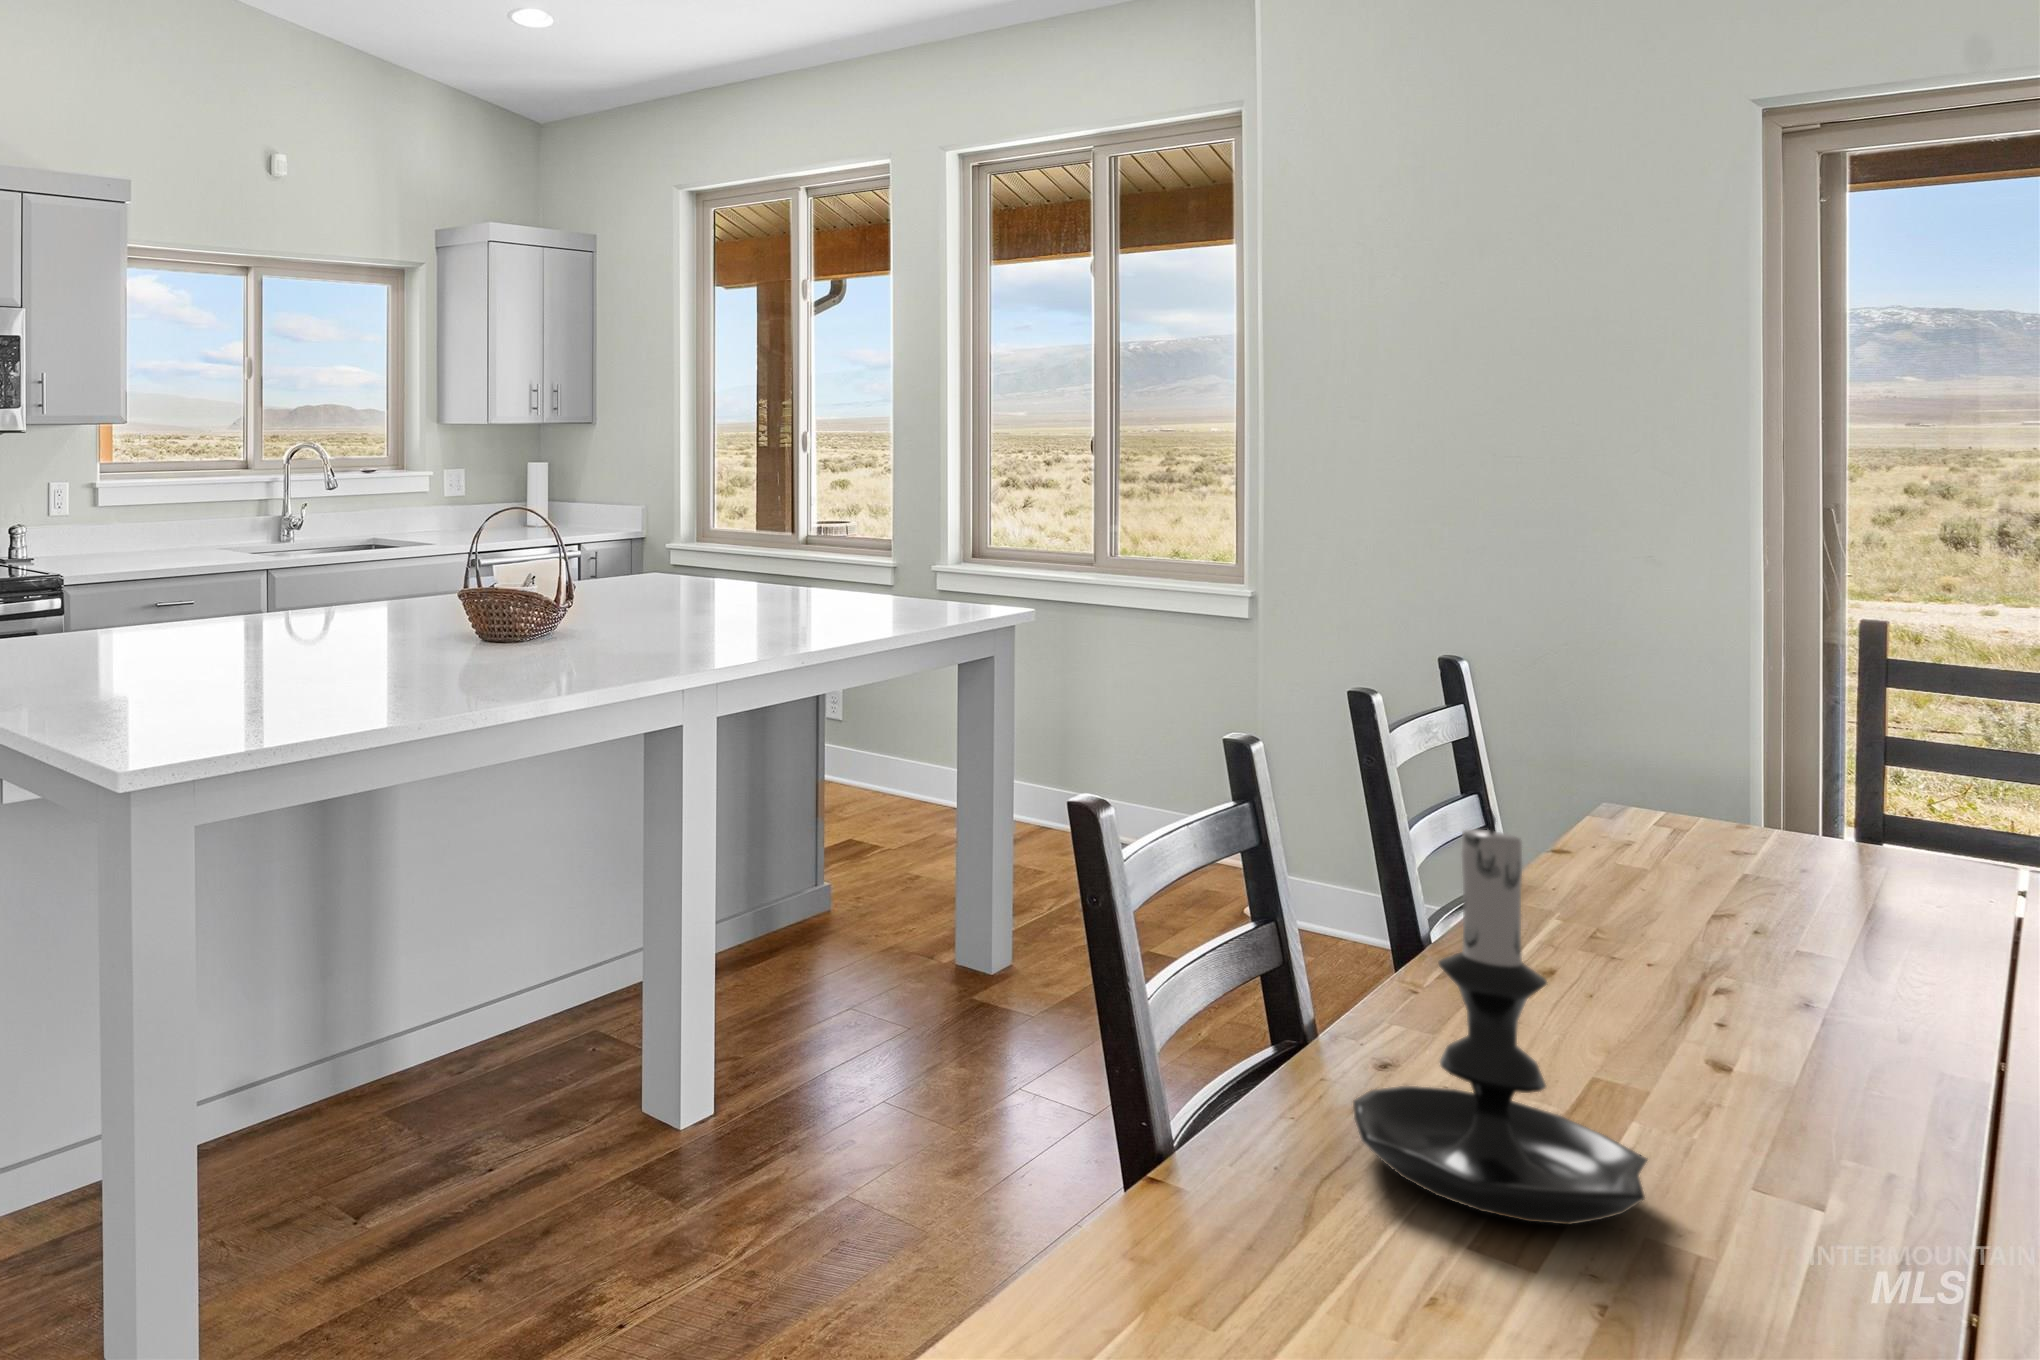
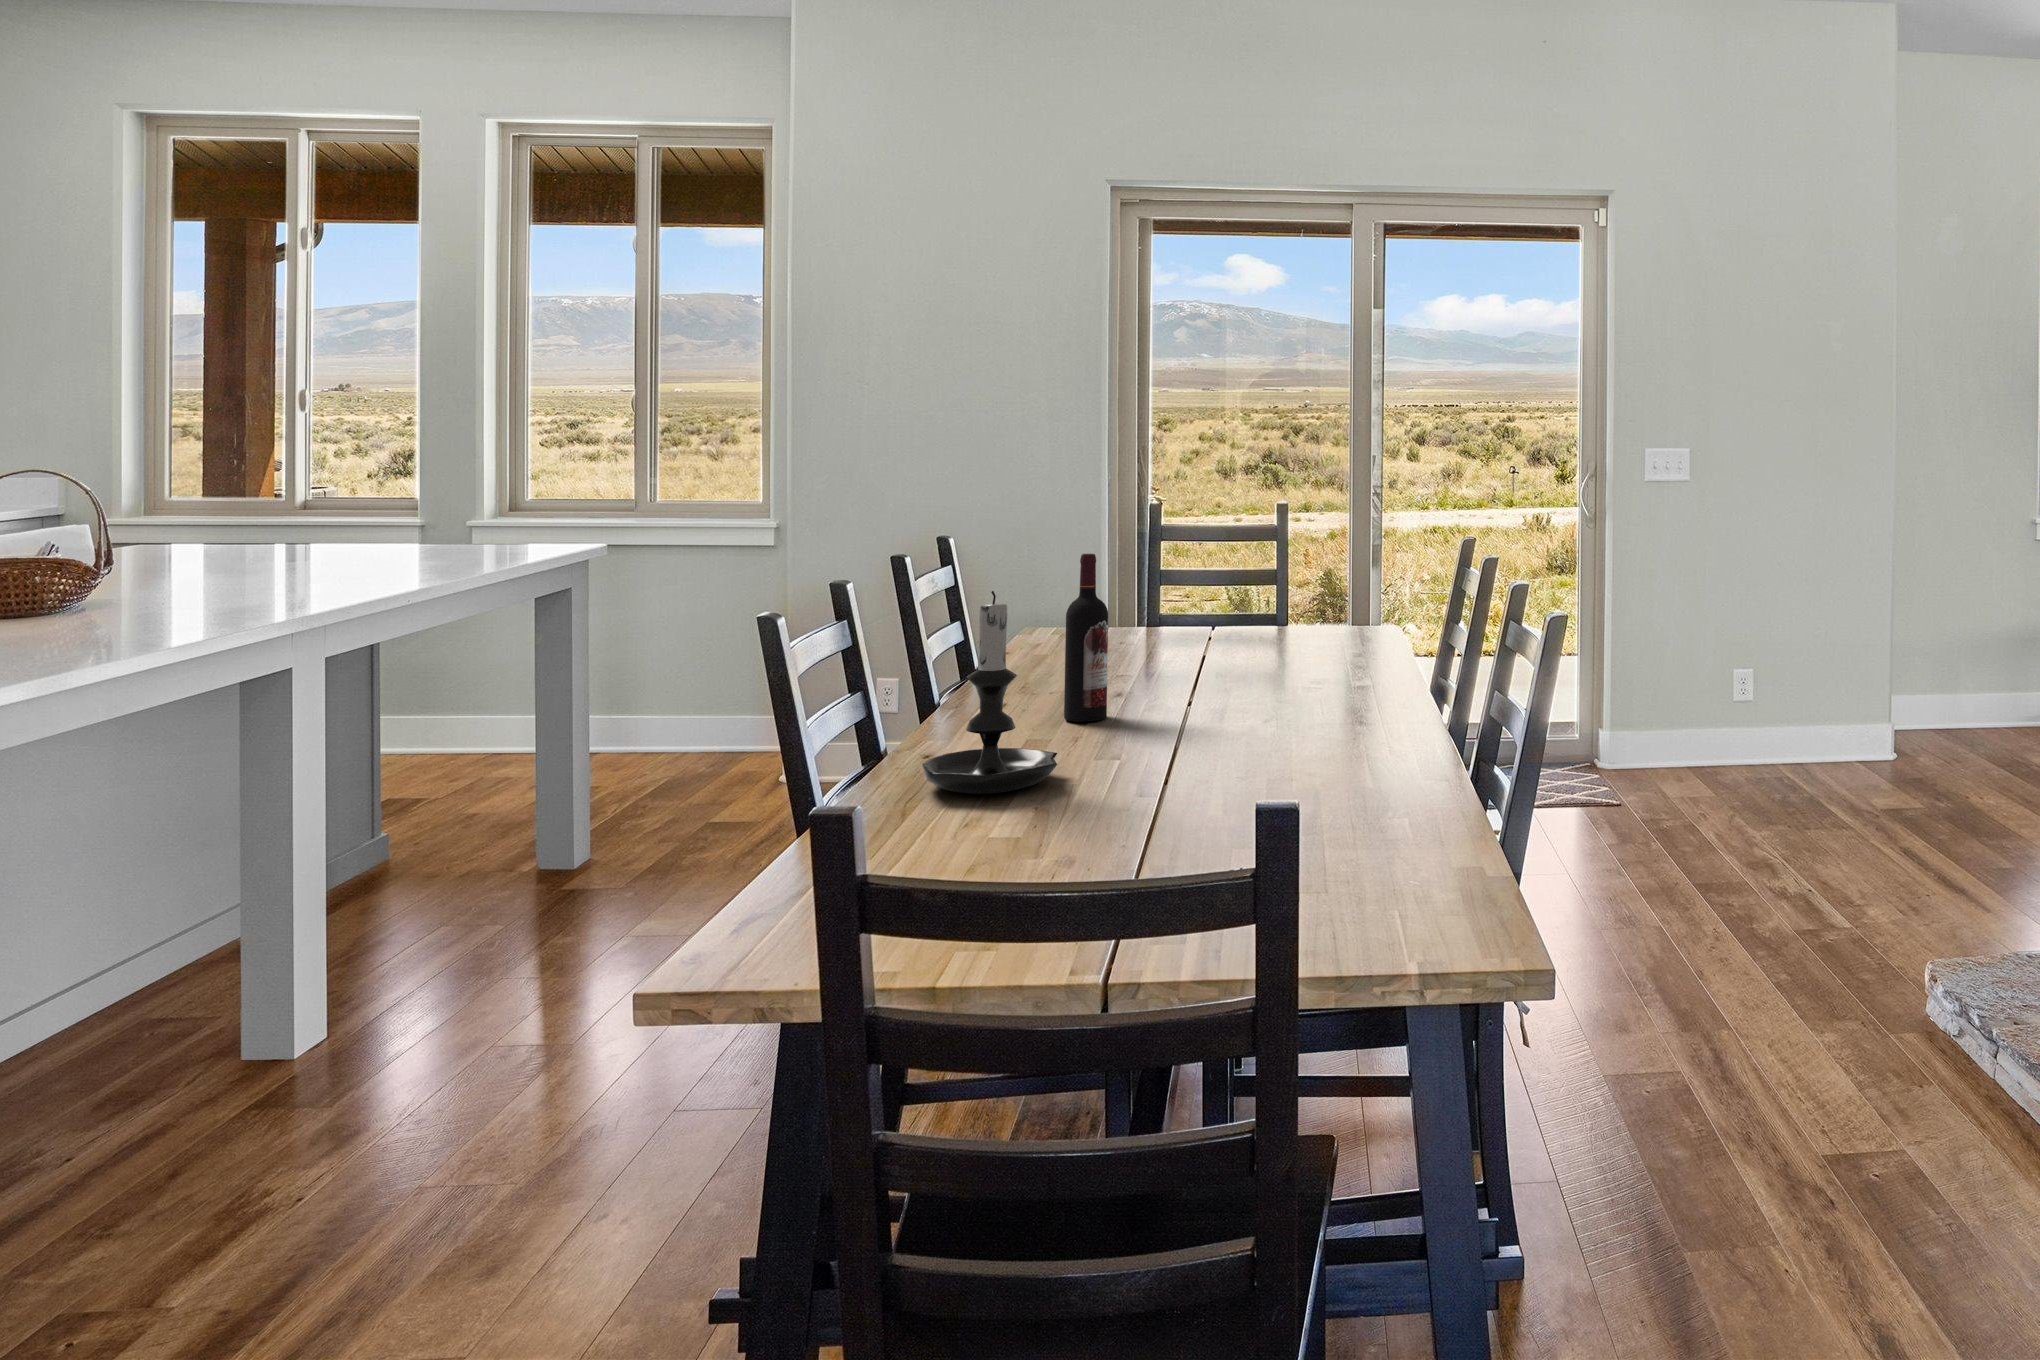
wine bottle: none [1670,741,1771,1071] -> present [1064,554,1108,722]

